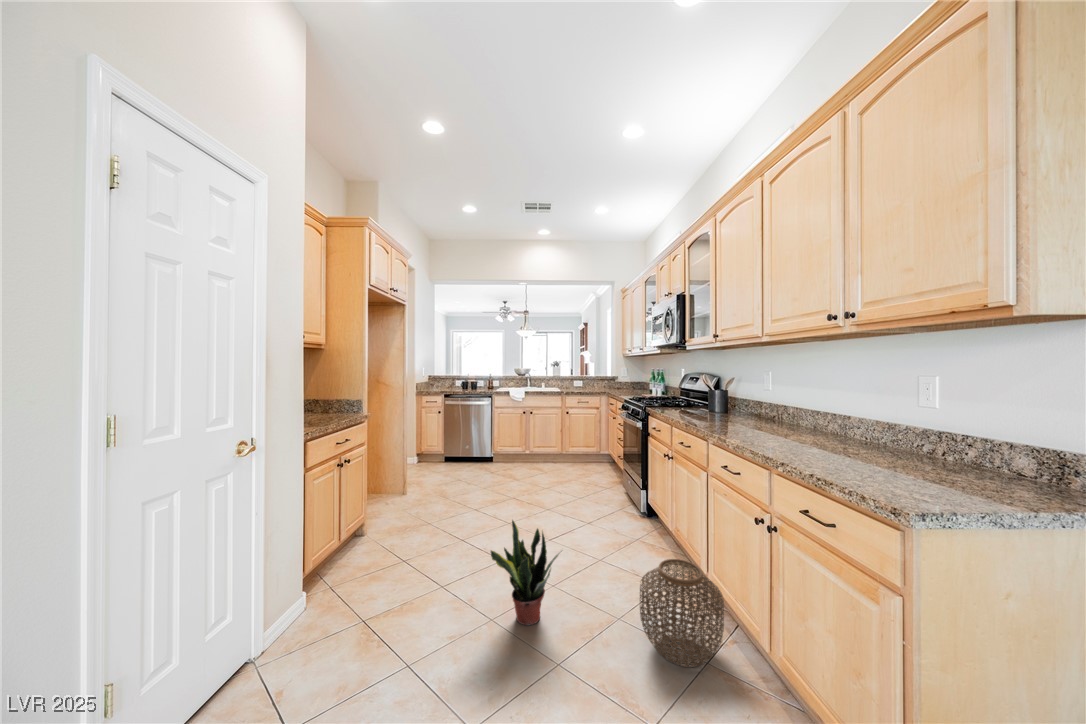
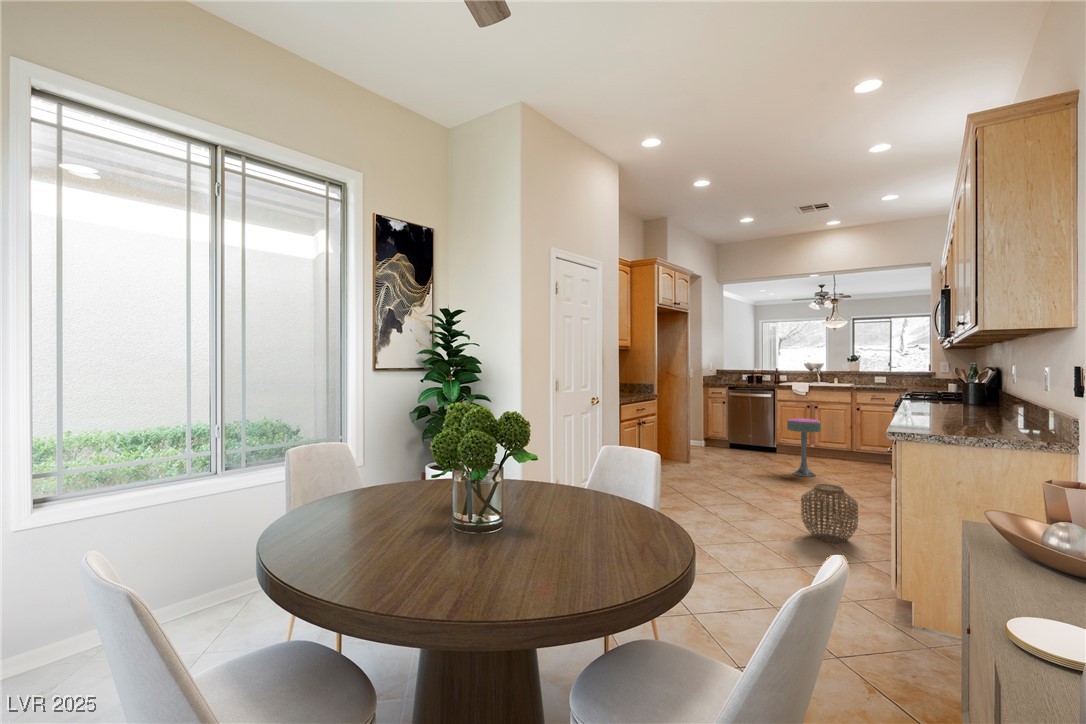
bar stool: none [524,430,557,496] -> present [787,418,821,477]
potted plant: present [491,520,562,625] -> none [715,454,764,515]

